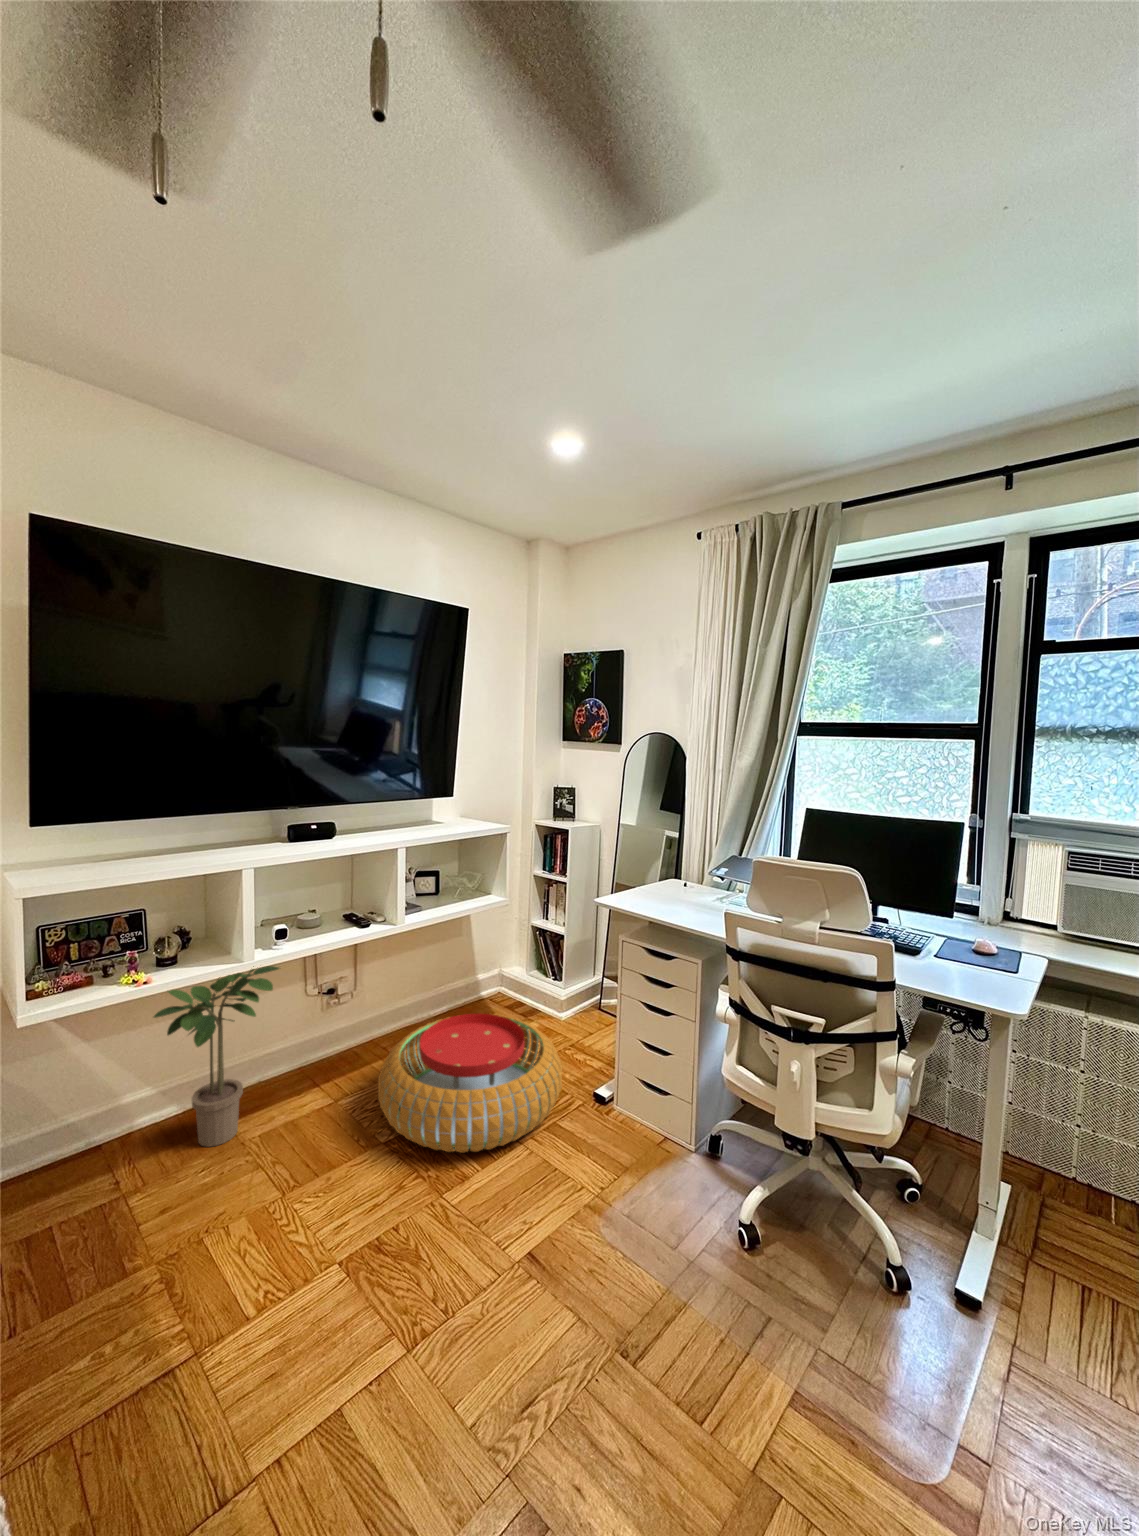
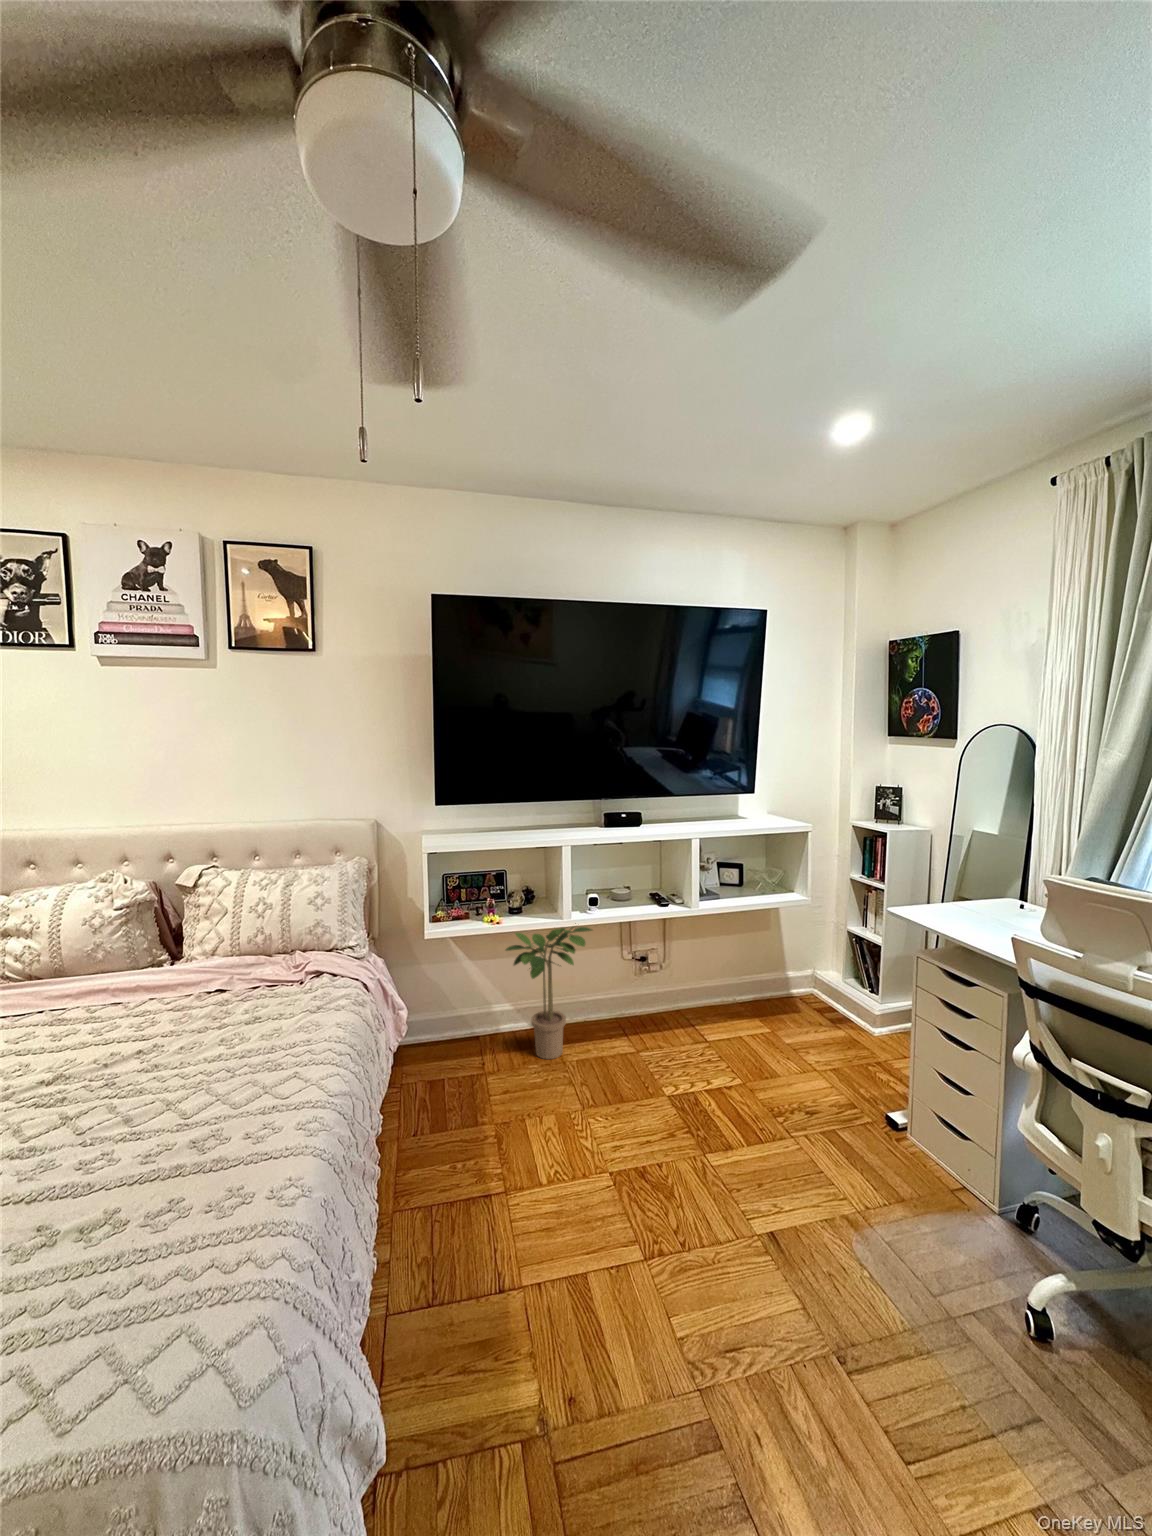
pouf: present [378,1013,562,1153] -> none [666,1004,849,1135]

